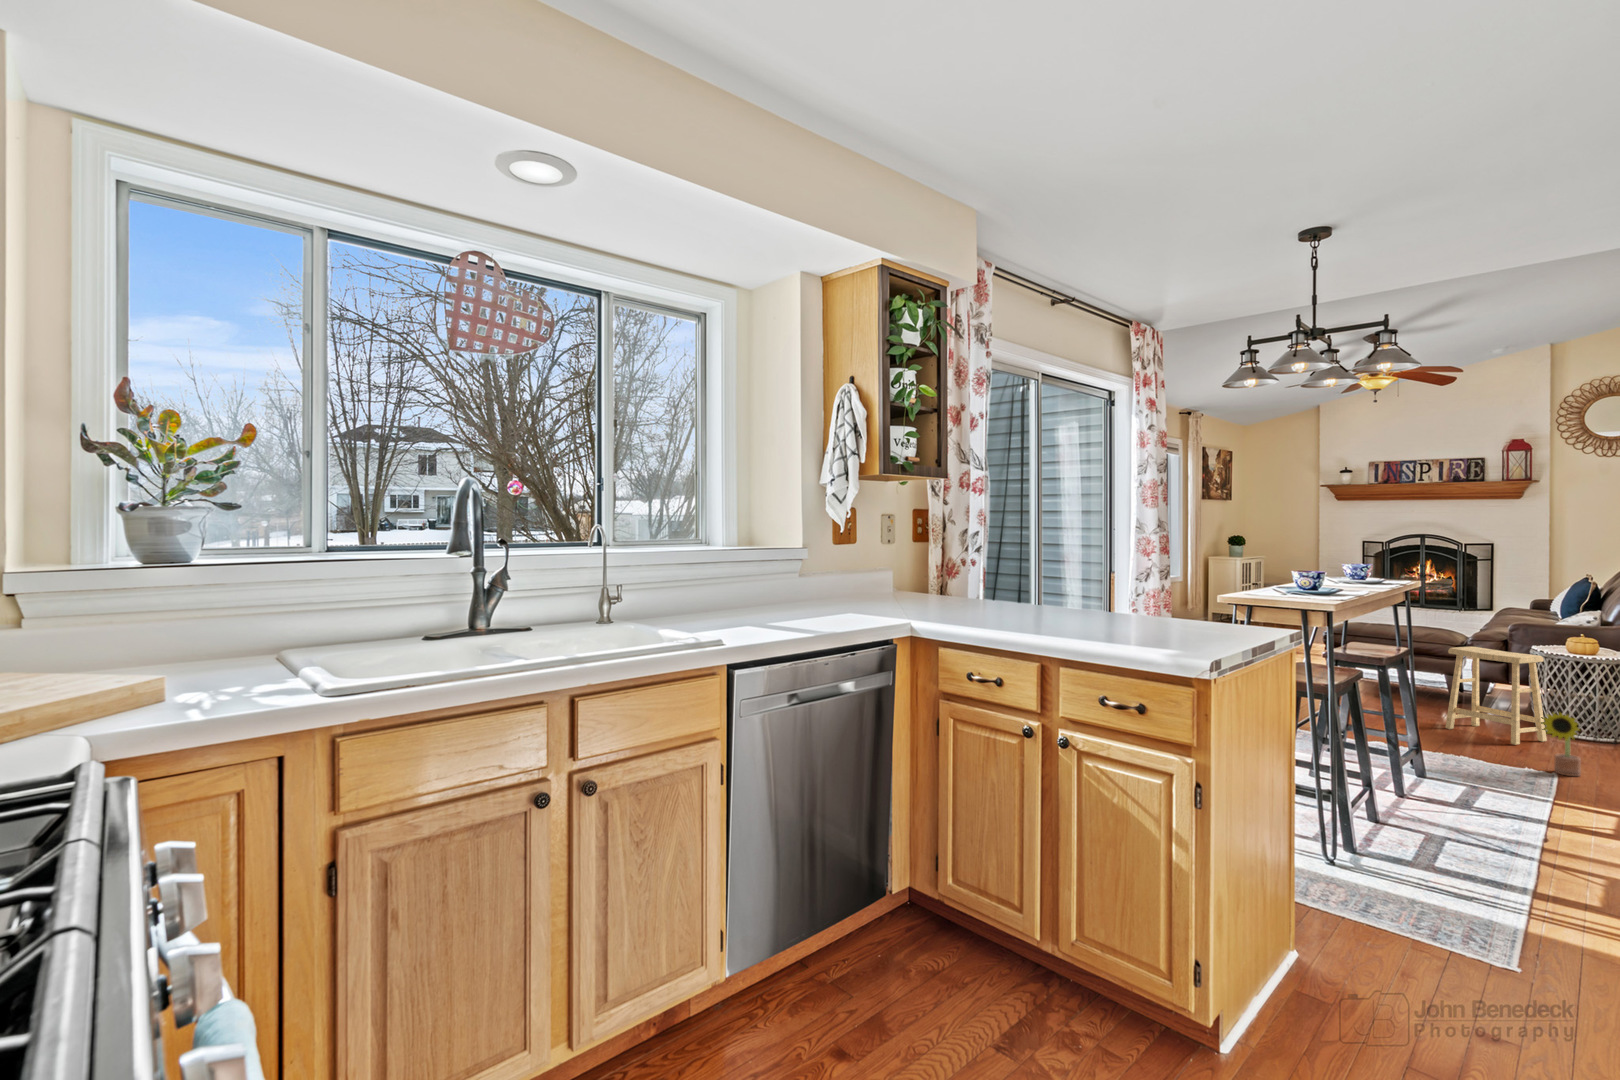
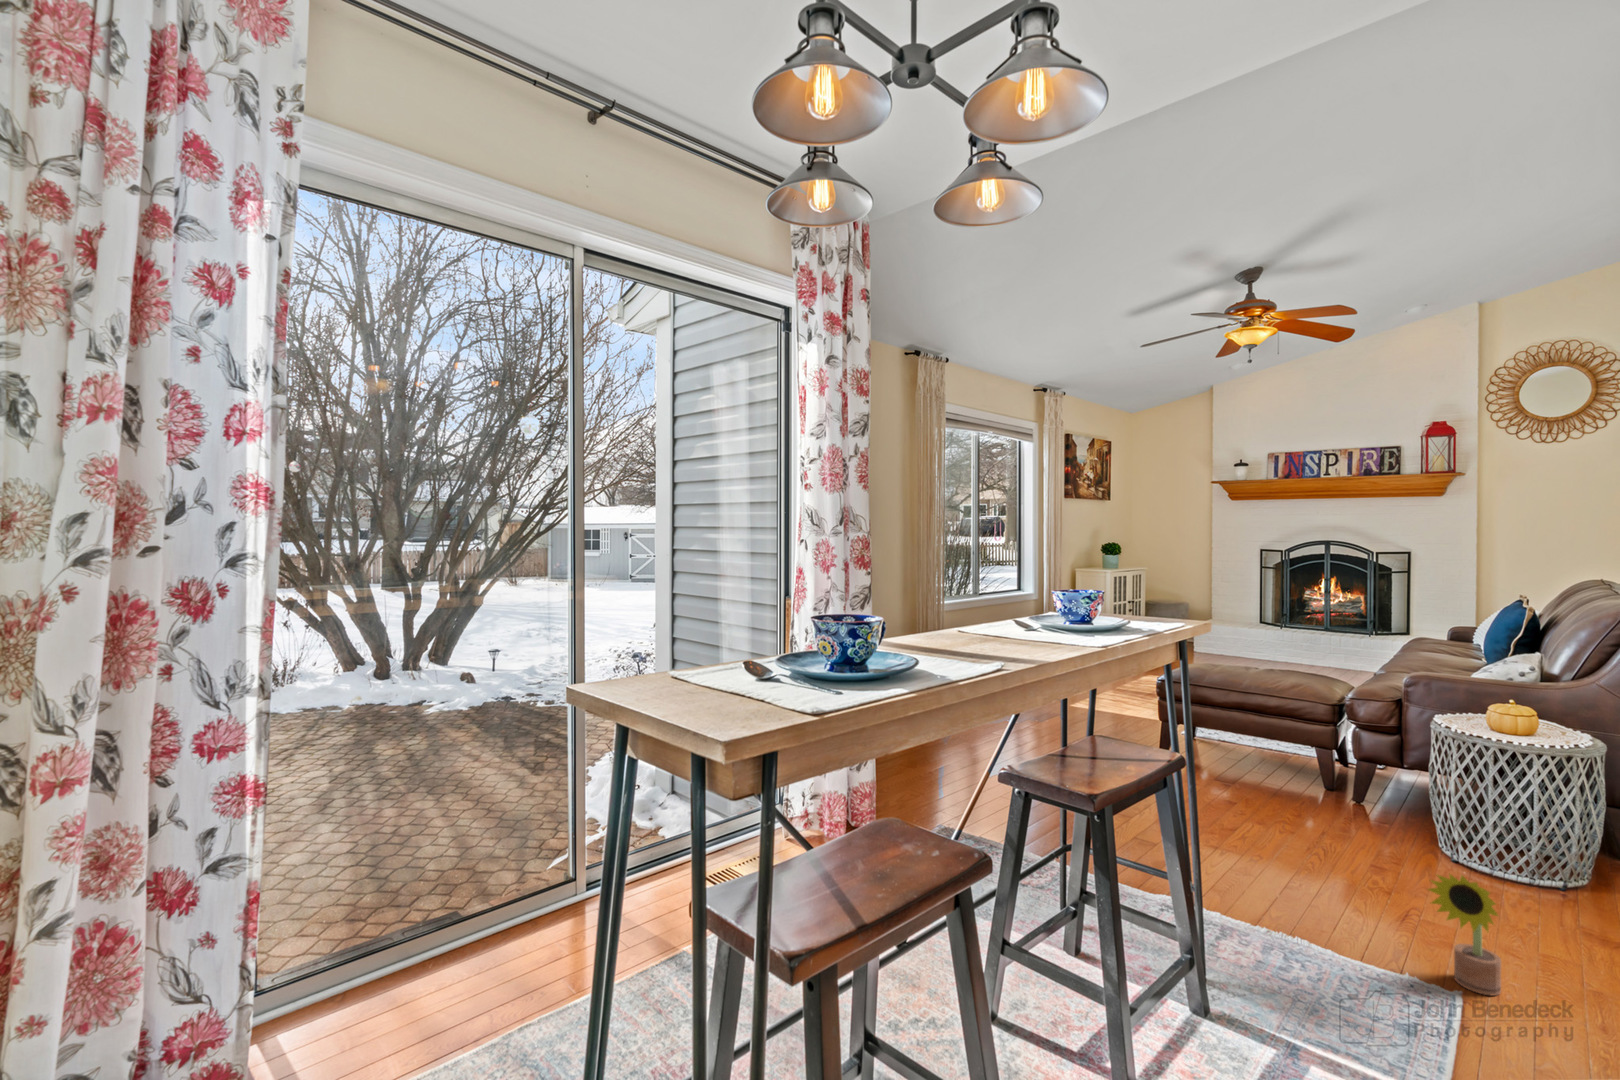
footstool: present [1446,646,1547,745] -> none [1297,719,1452,894]

